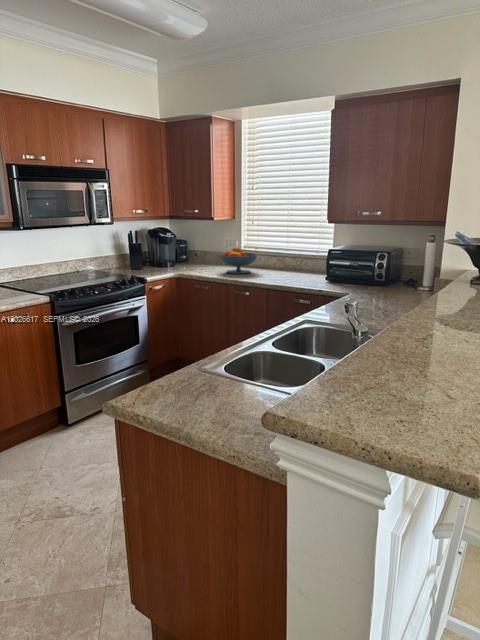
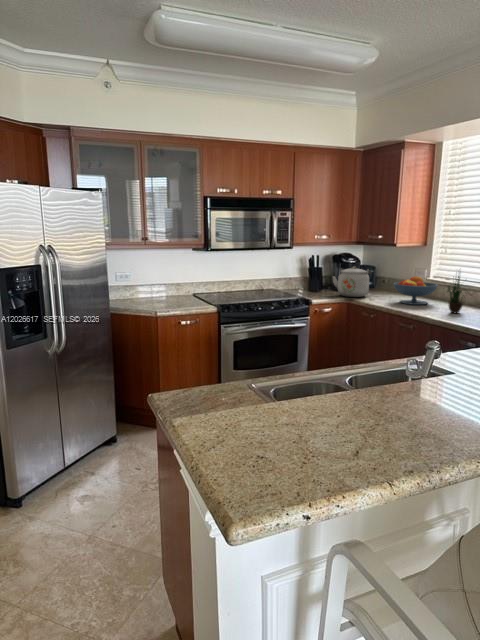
potted plant: none [267,232,290,278] -> present [448,276,464,314]
kettle: none [156,241,194,271] -> present [333,267,372,297]

